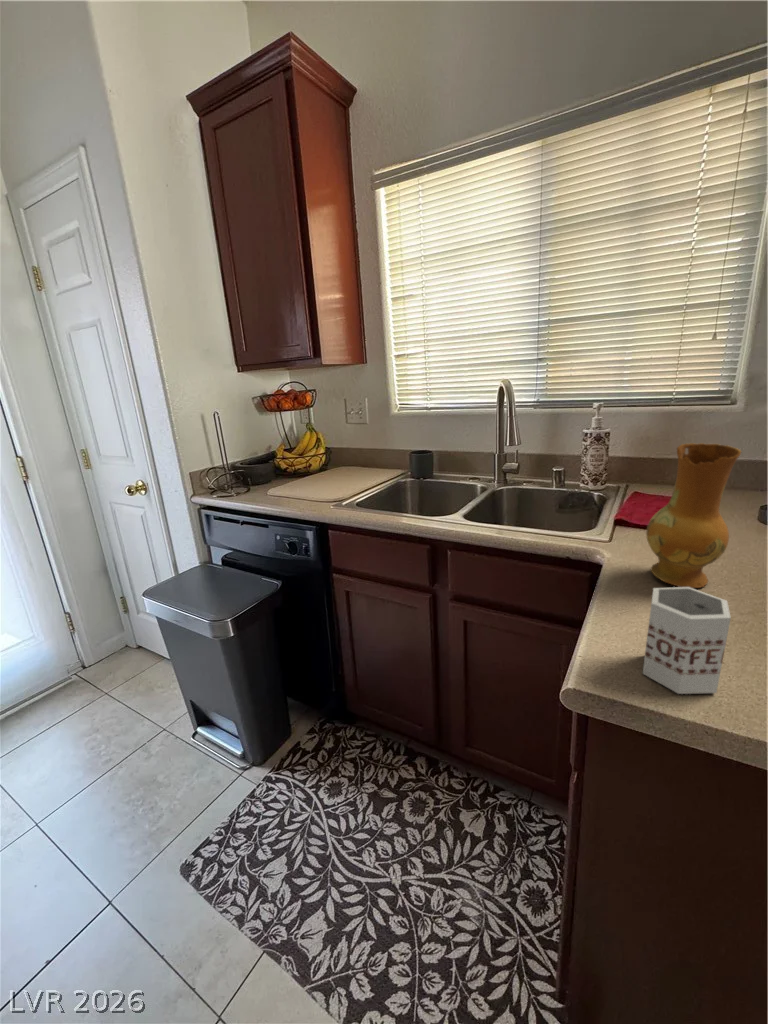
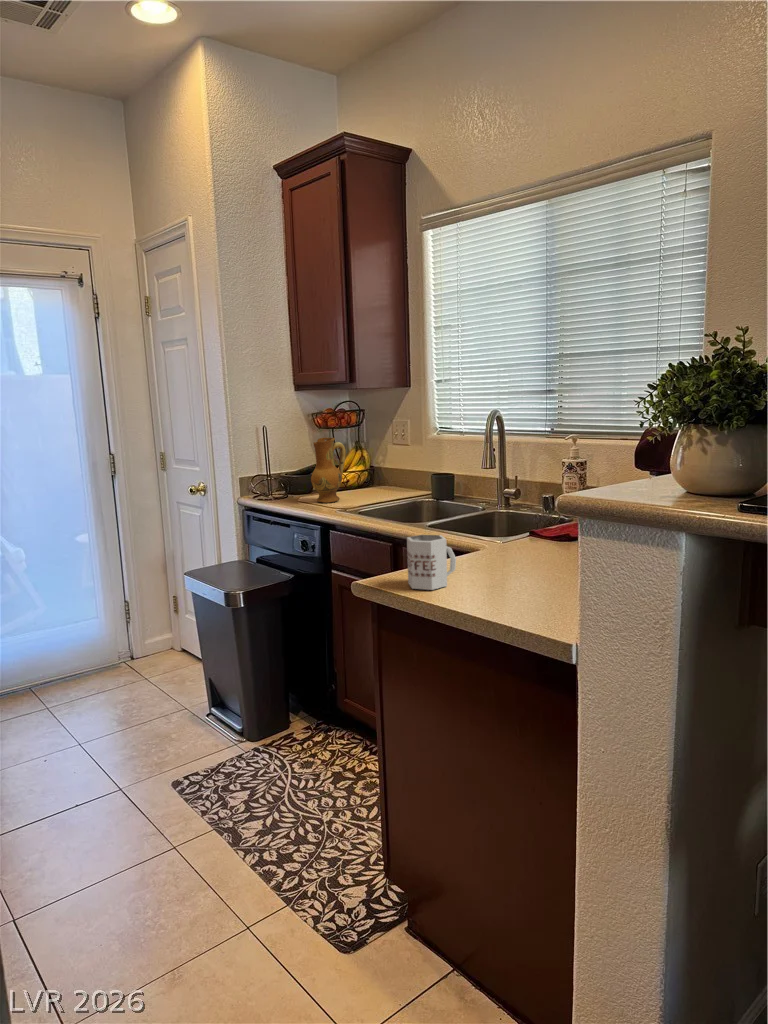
ceramic jug: present [646,443,741,588] -> present [311,438,346,503]

